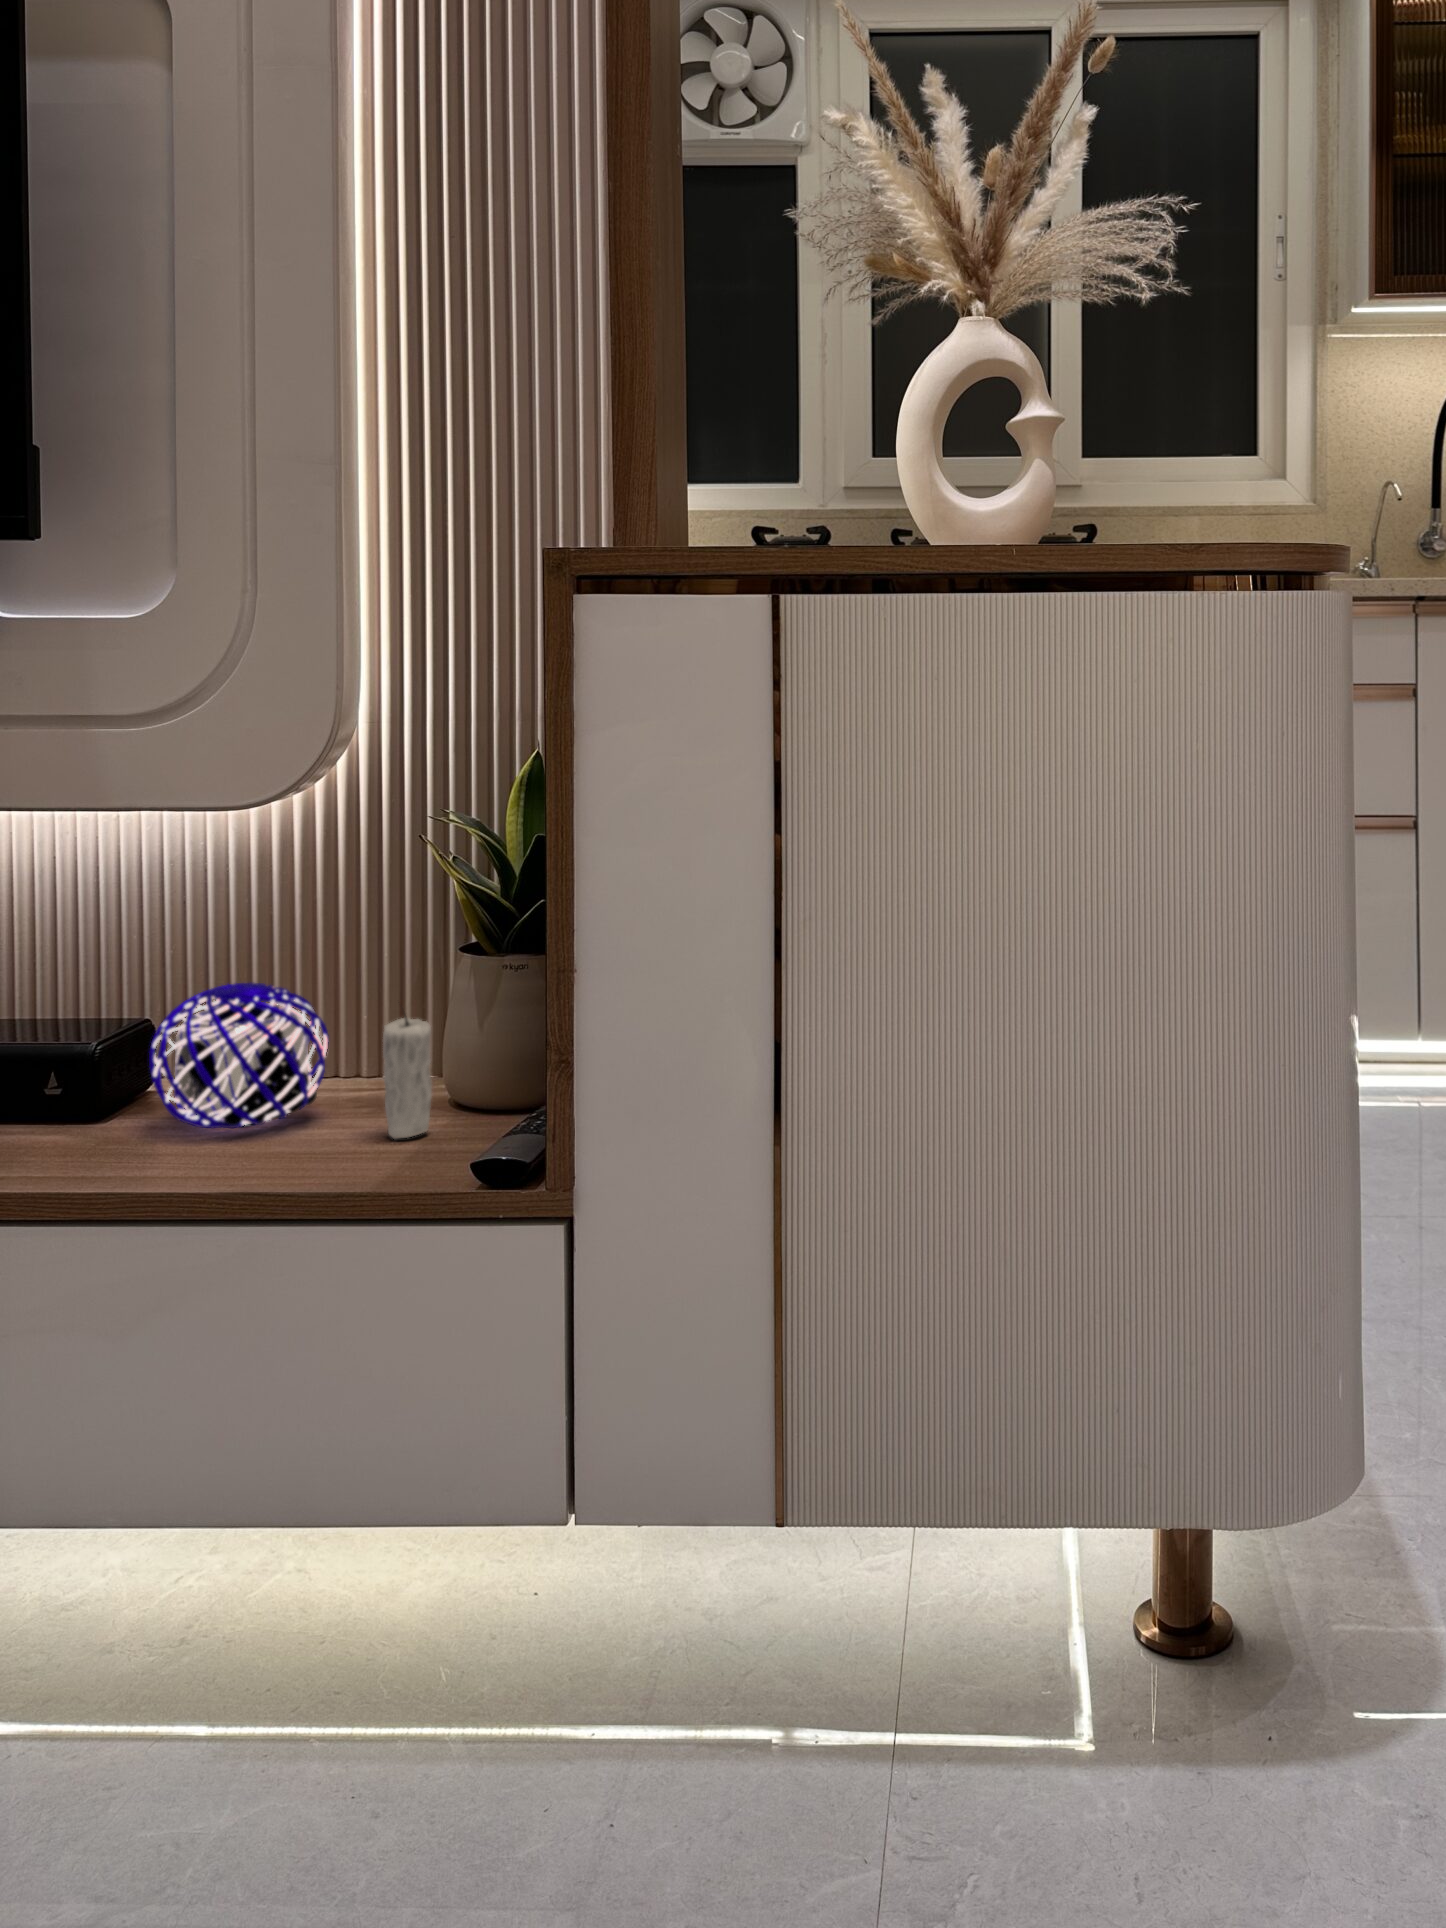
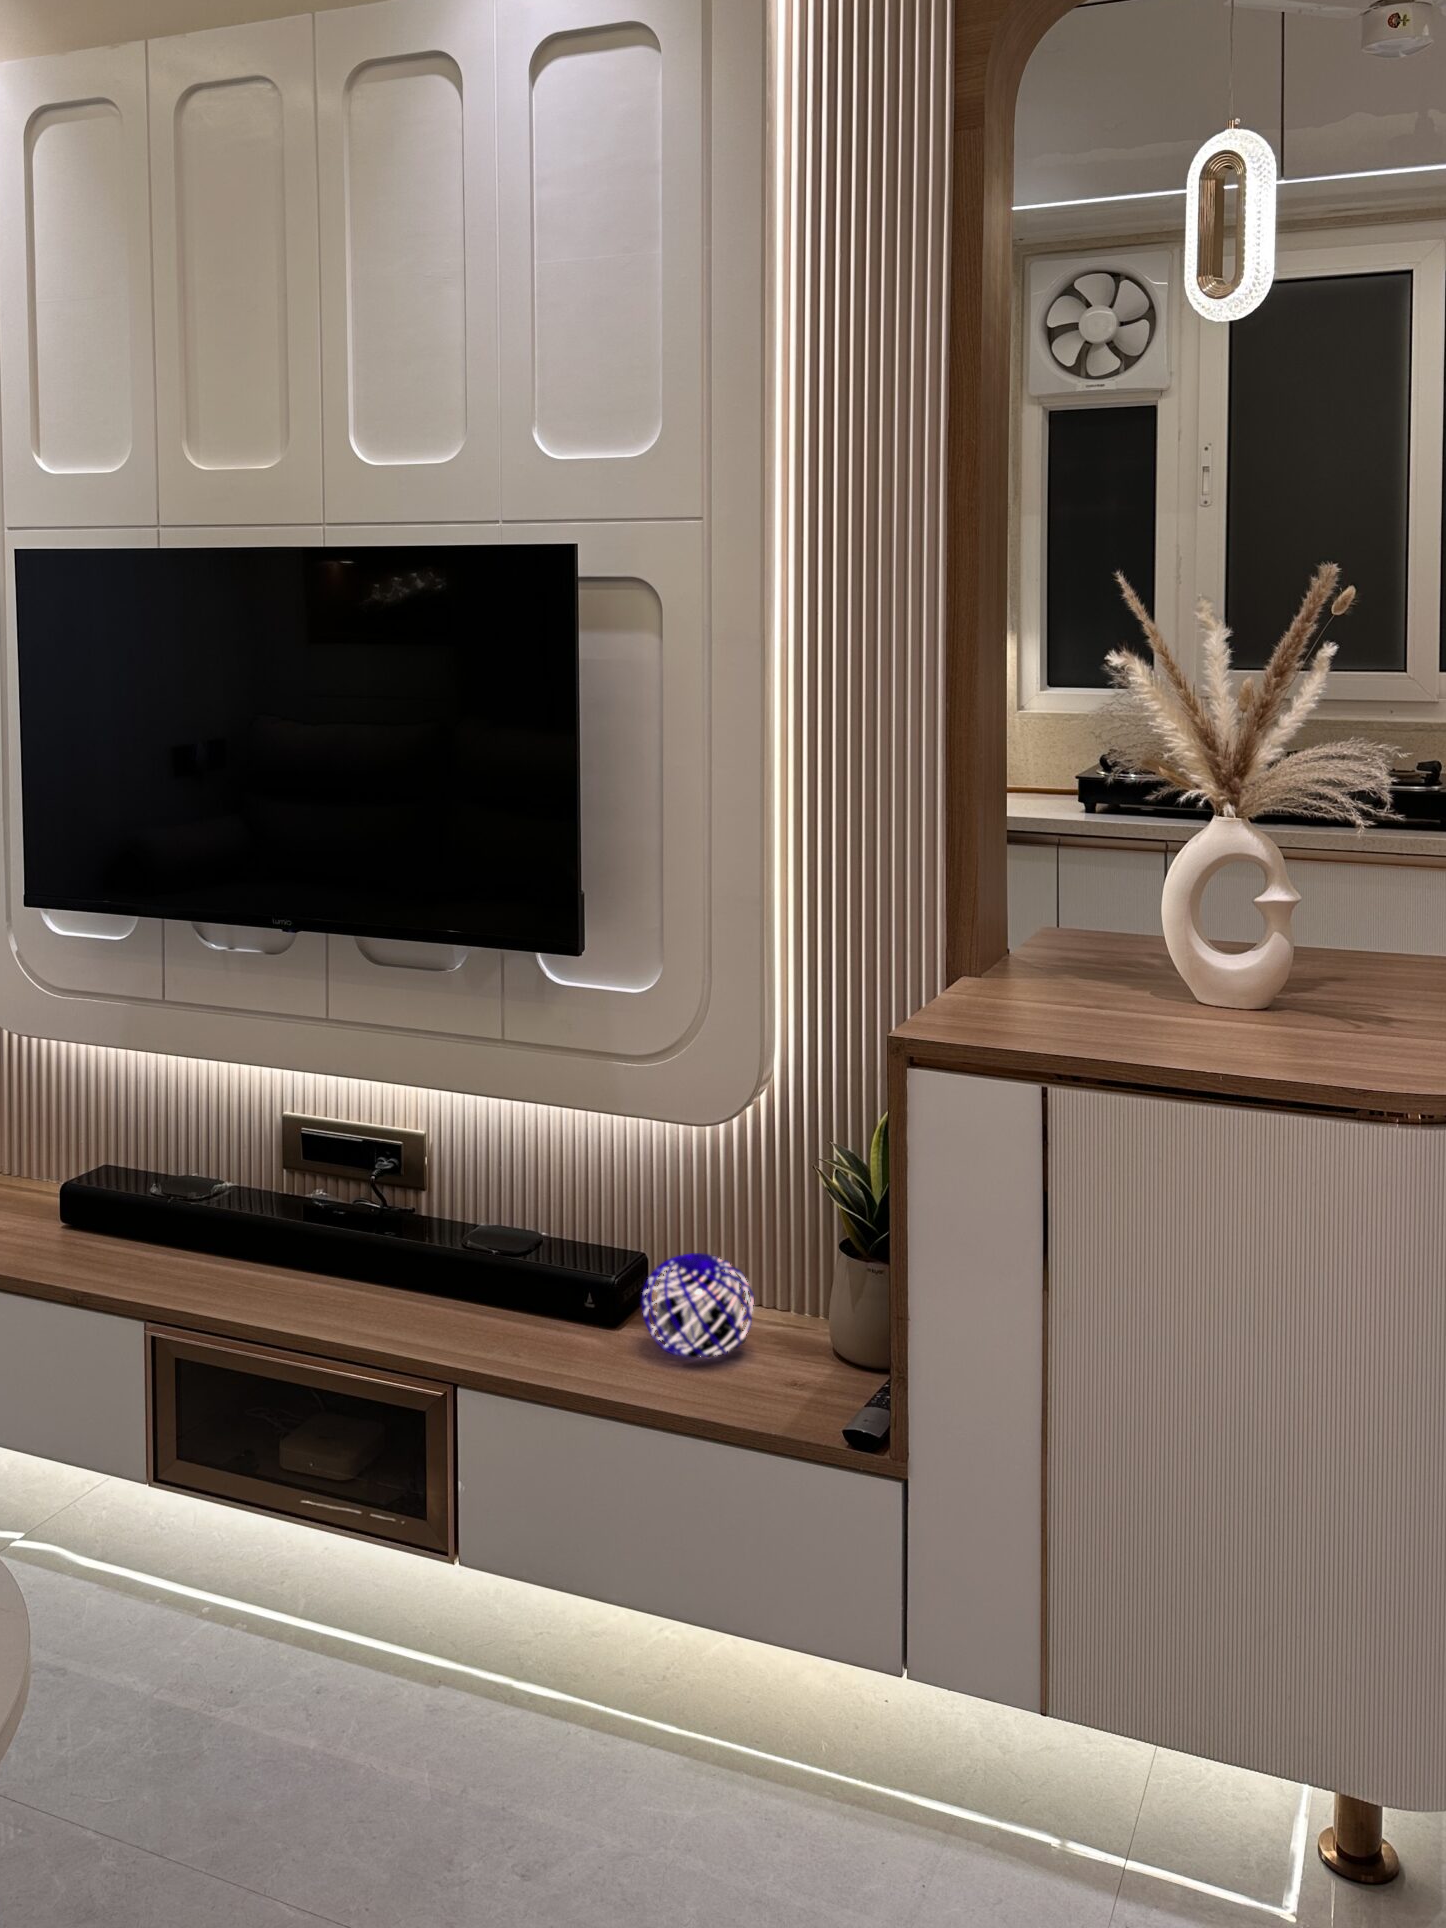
candle: present [383,1016,432,1139] -> none [790,1290,822,1388]

